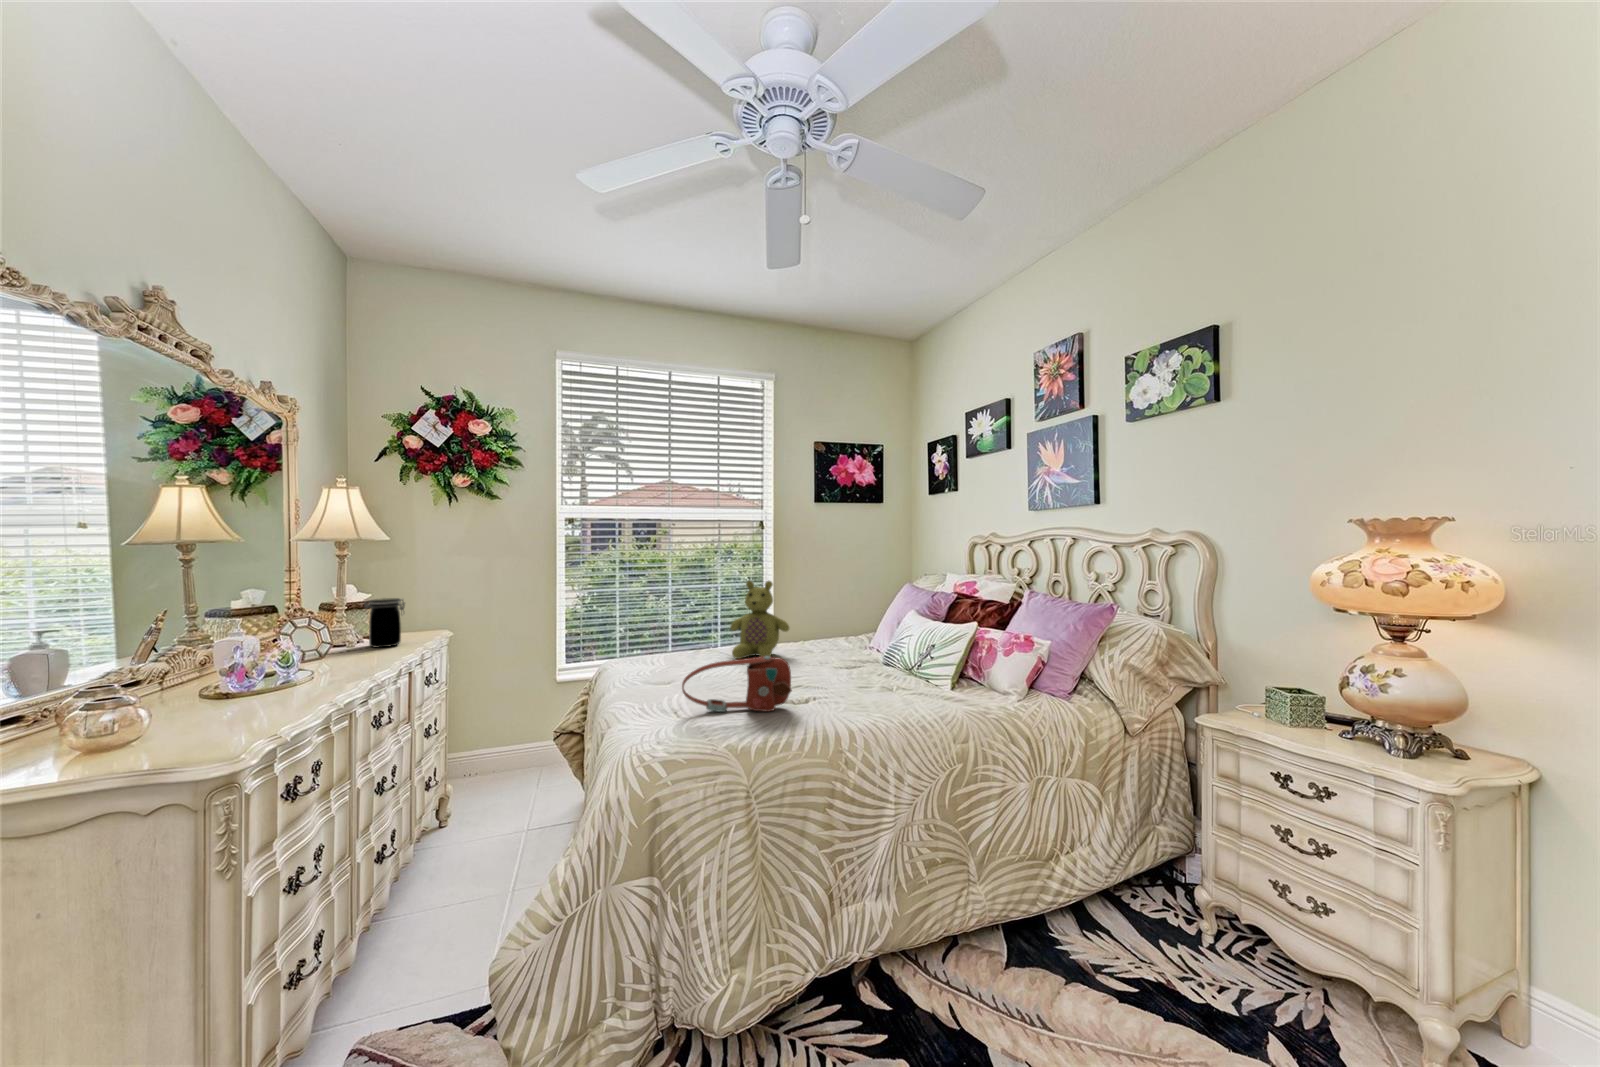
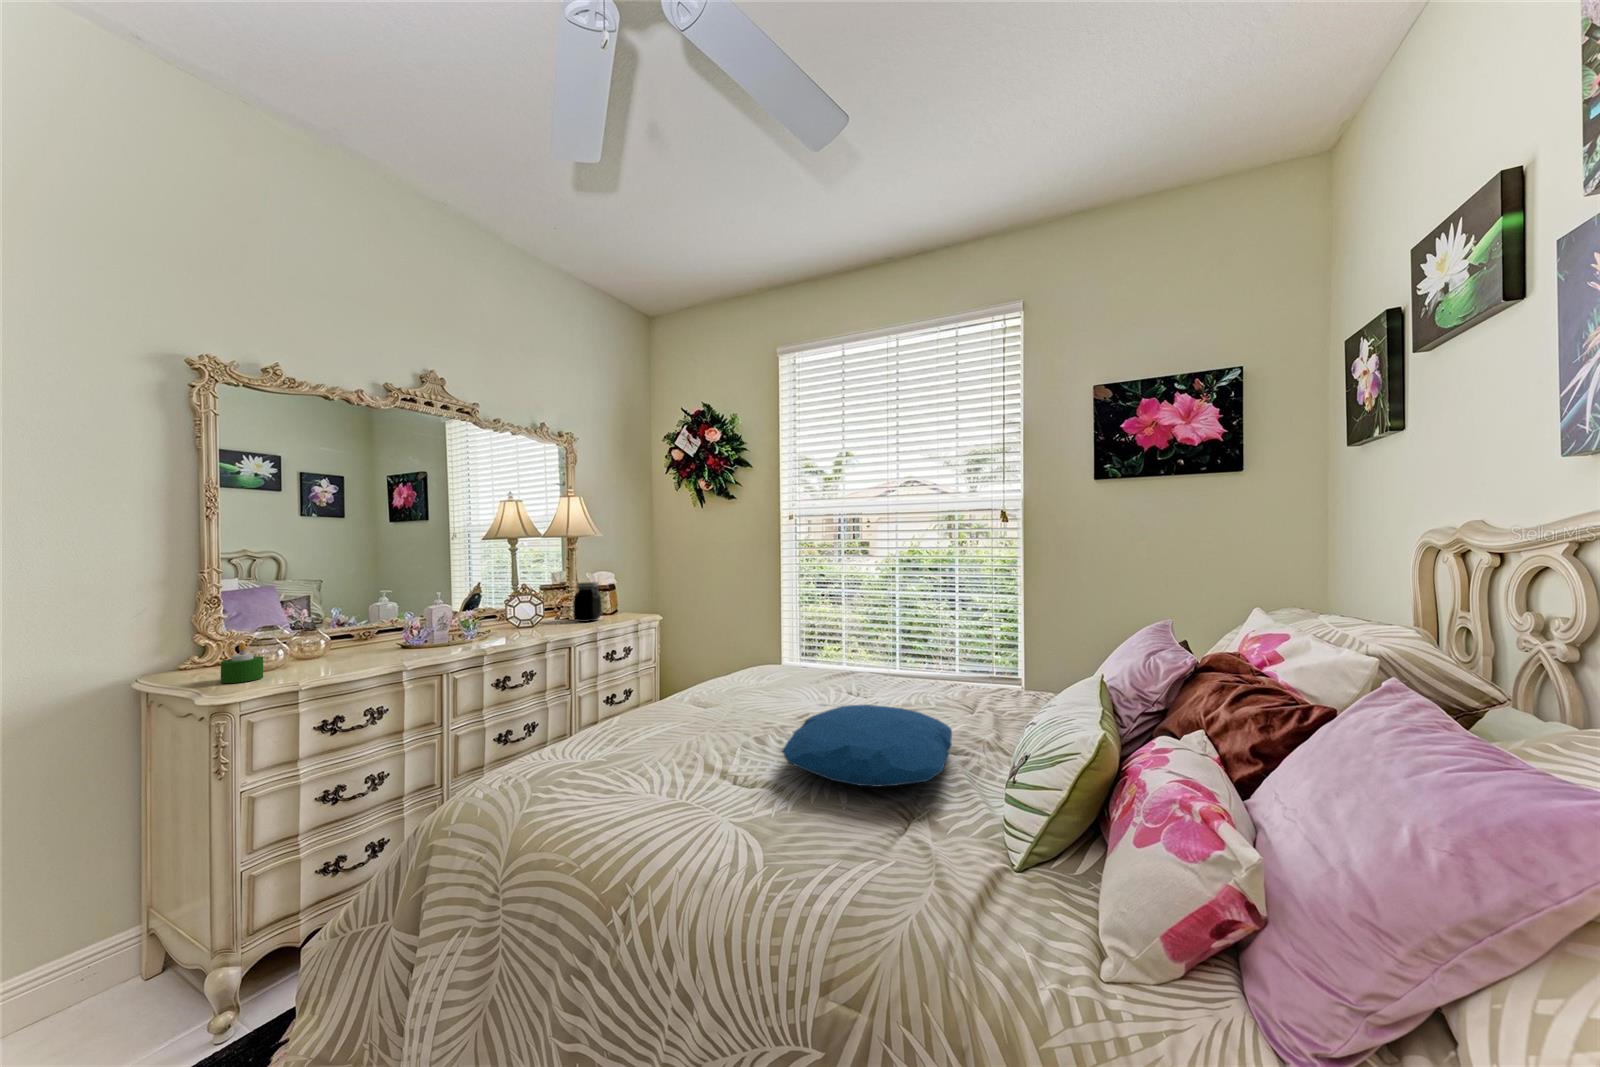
stuffed bear: present [731,581,789,659] -> none [842,589,925,701]
pillow: none [781,650,894,687] -> present [782,705,952,787]
handbag: present [682,656,792,712] -> none [600,693,712,781]
candle: none [168,697,229,757] -> present [221,643,263,683]

